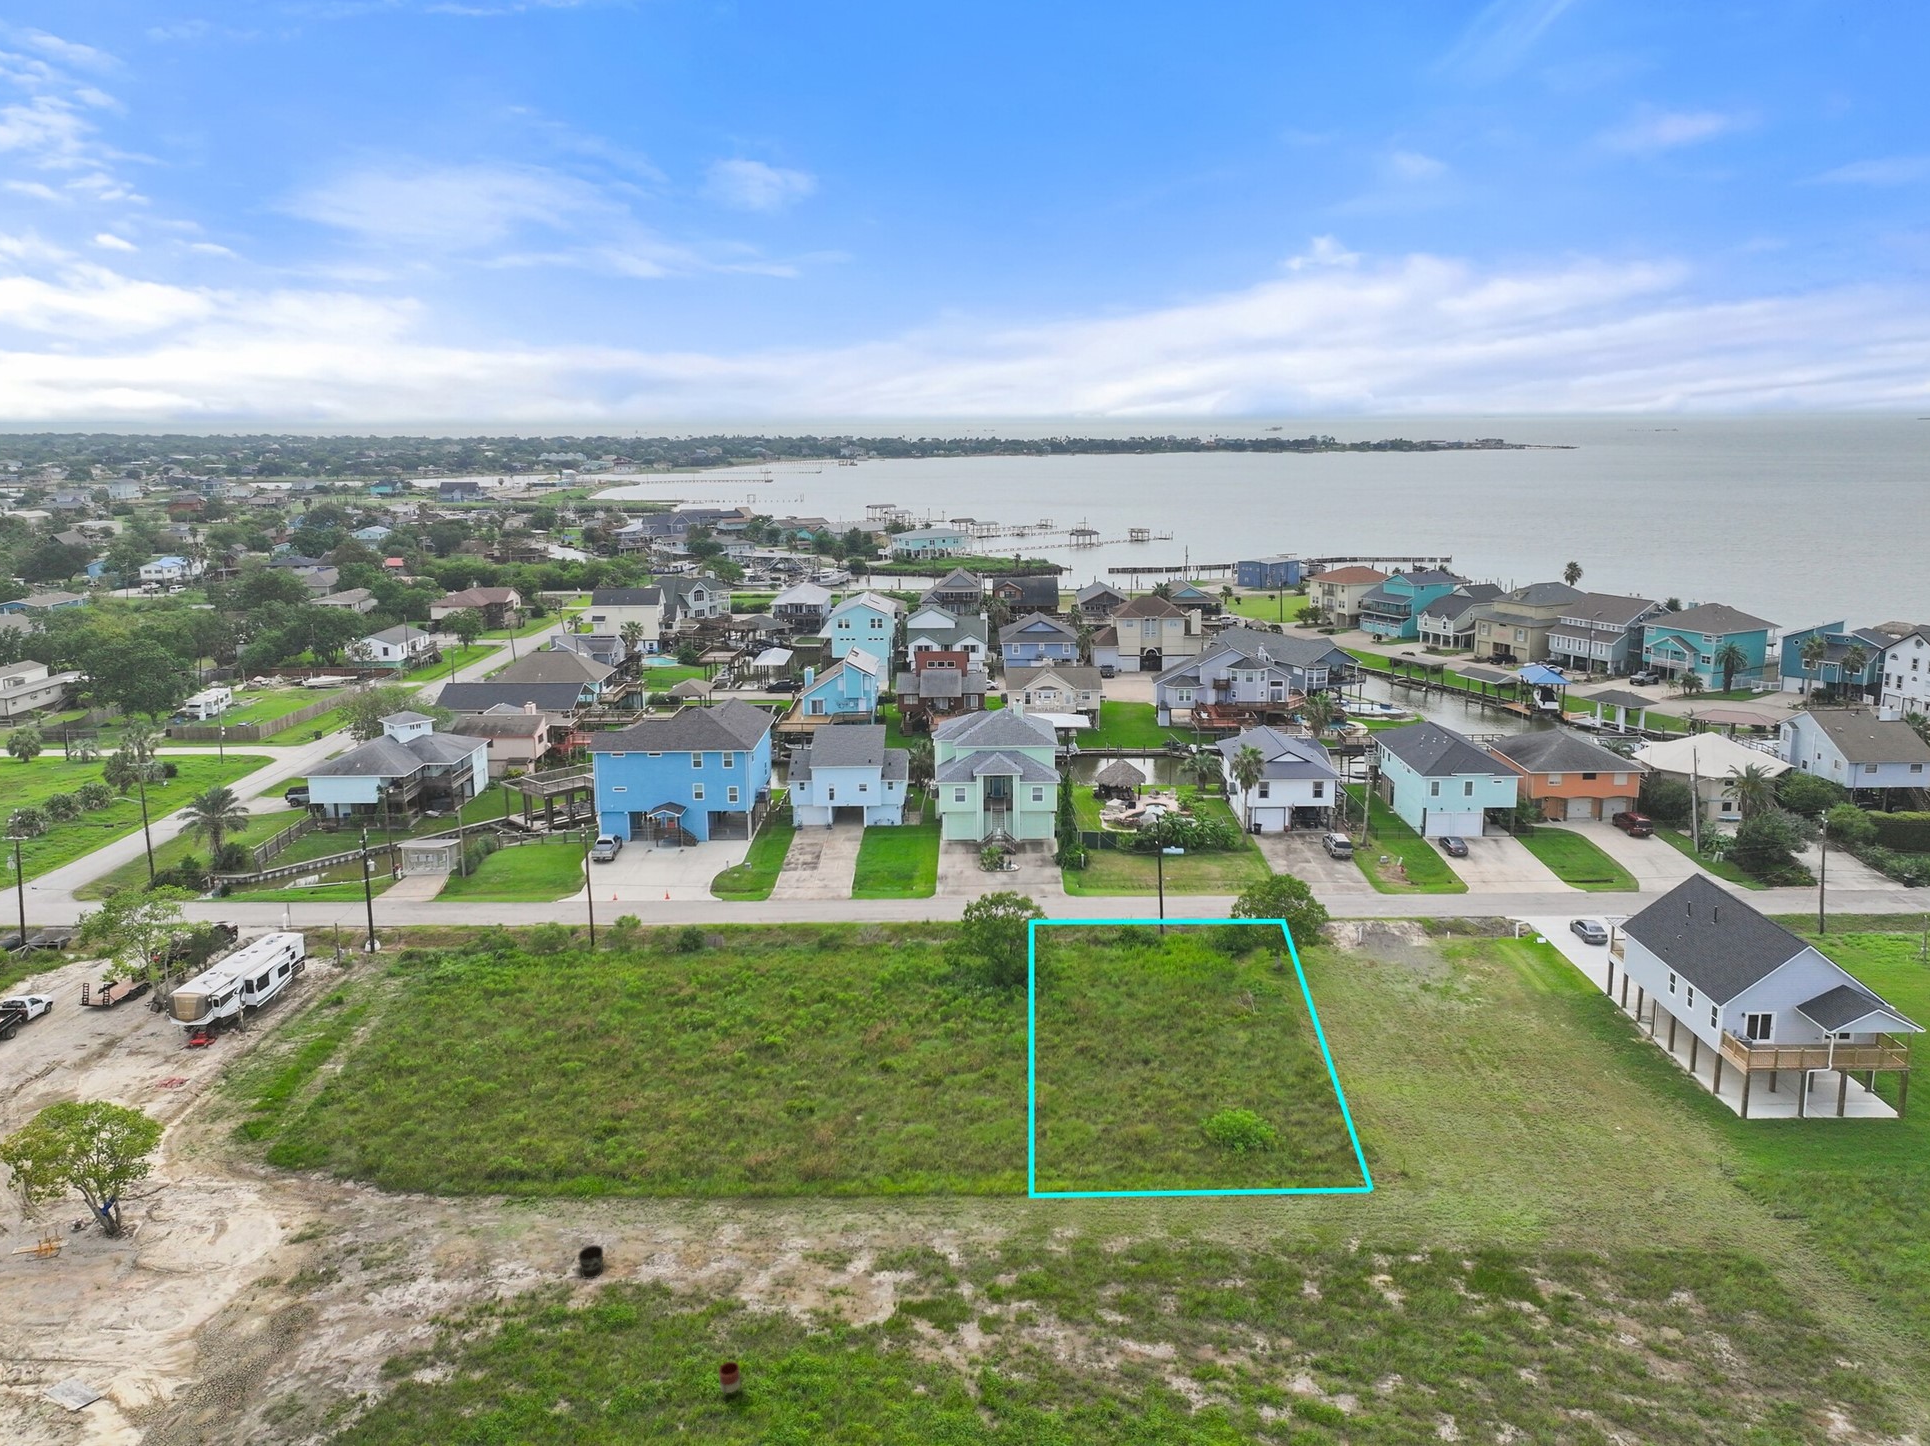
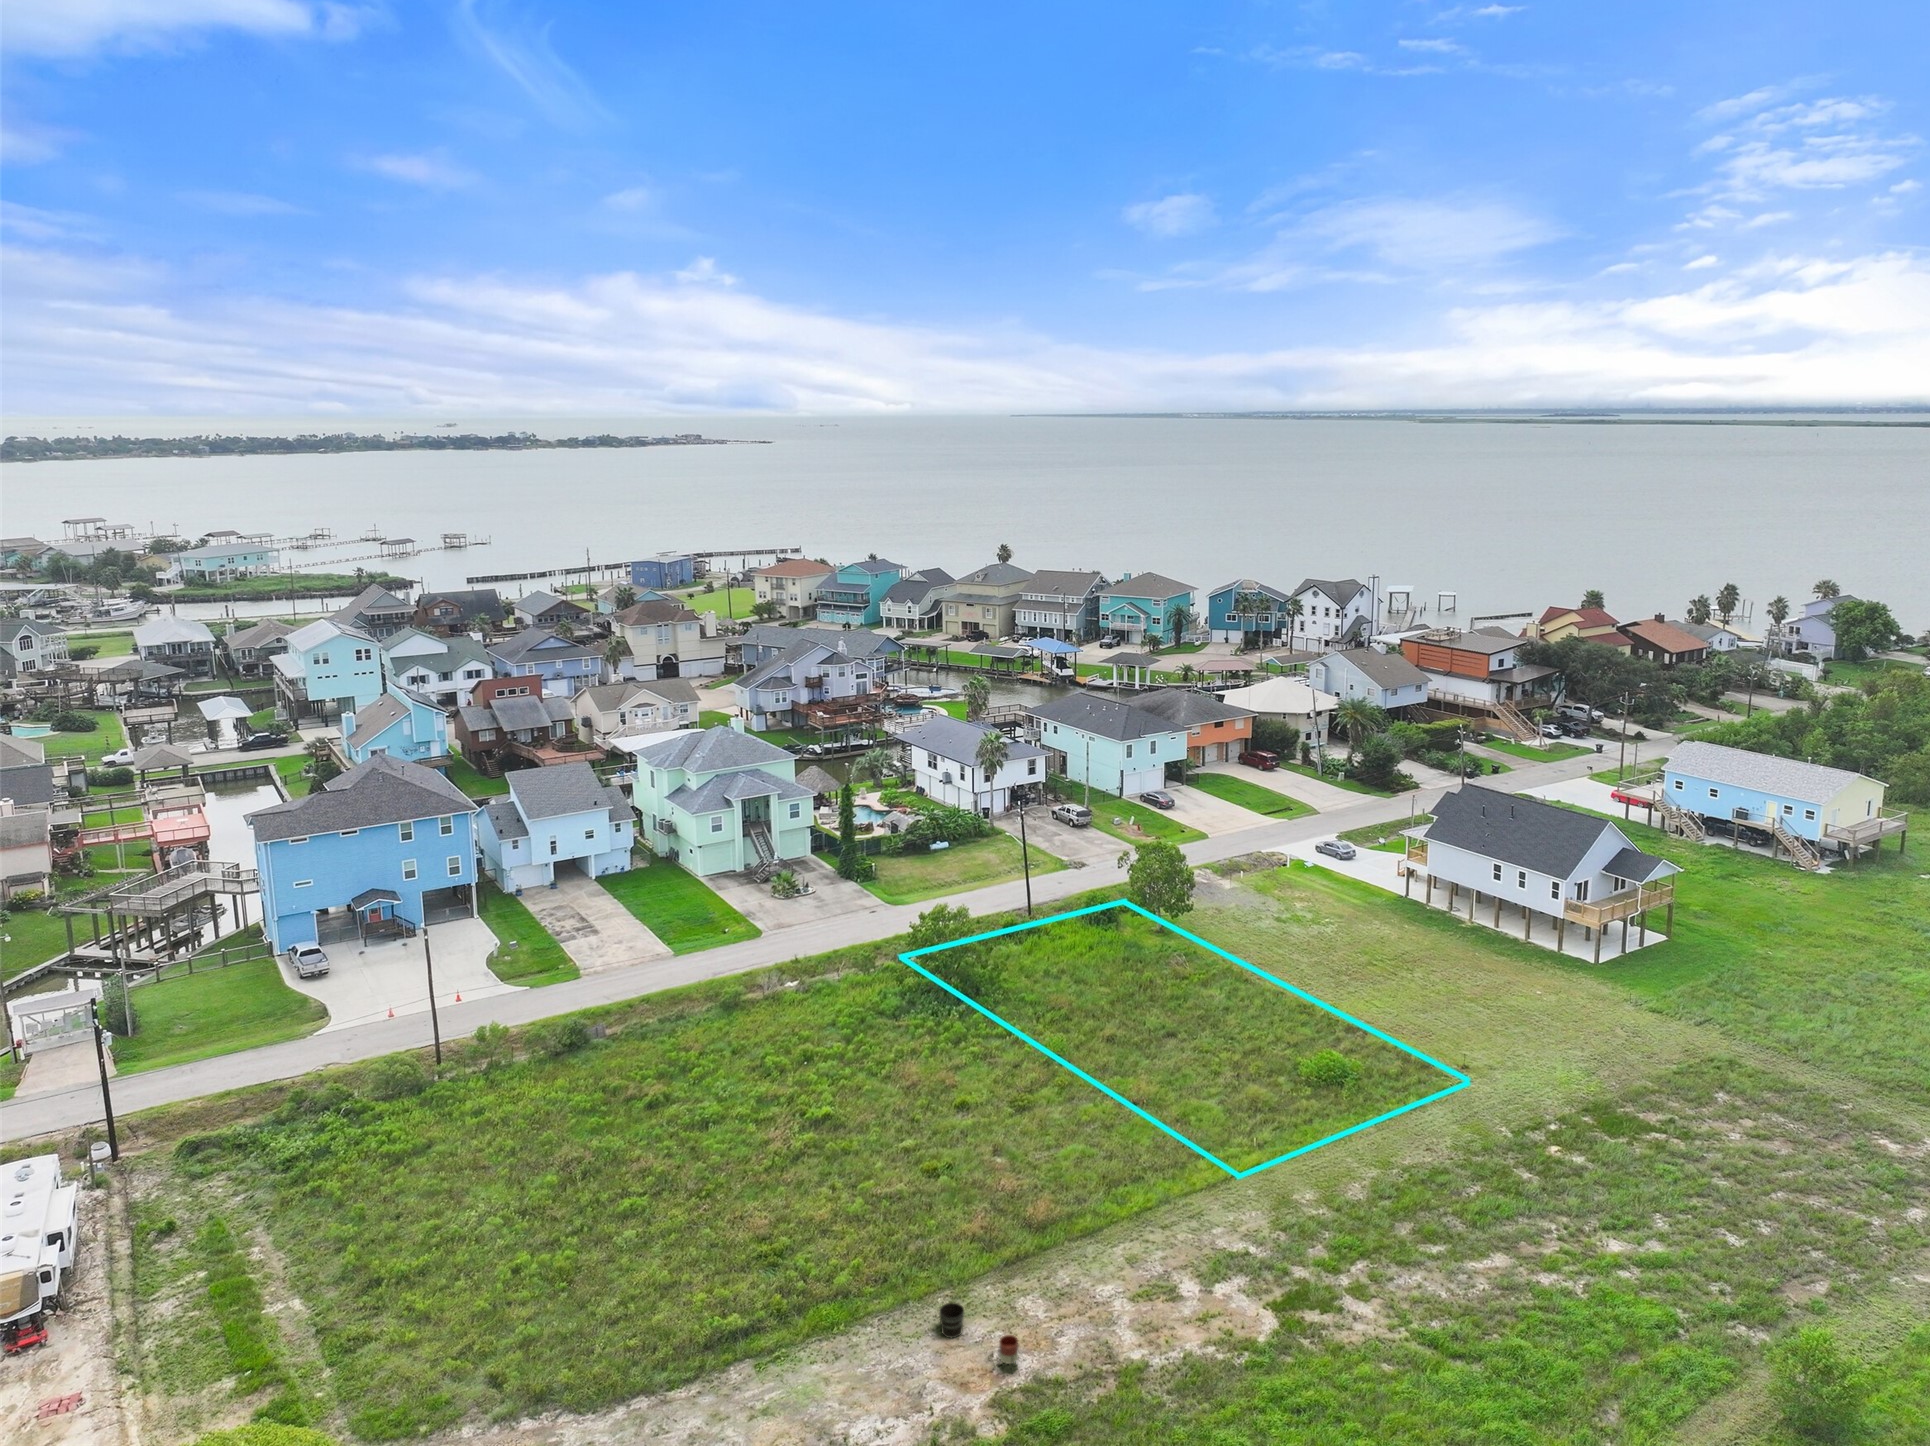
planter: present [719,1361,741,1393] -> present [999,1335,1018,1364]

